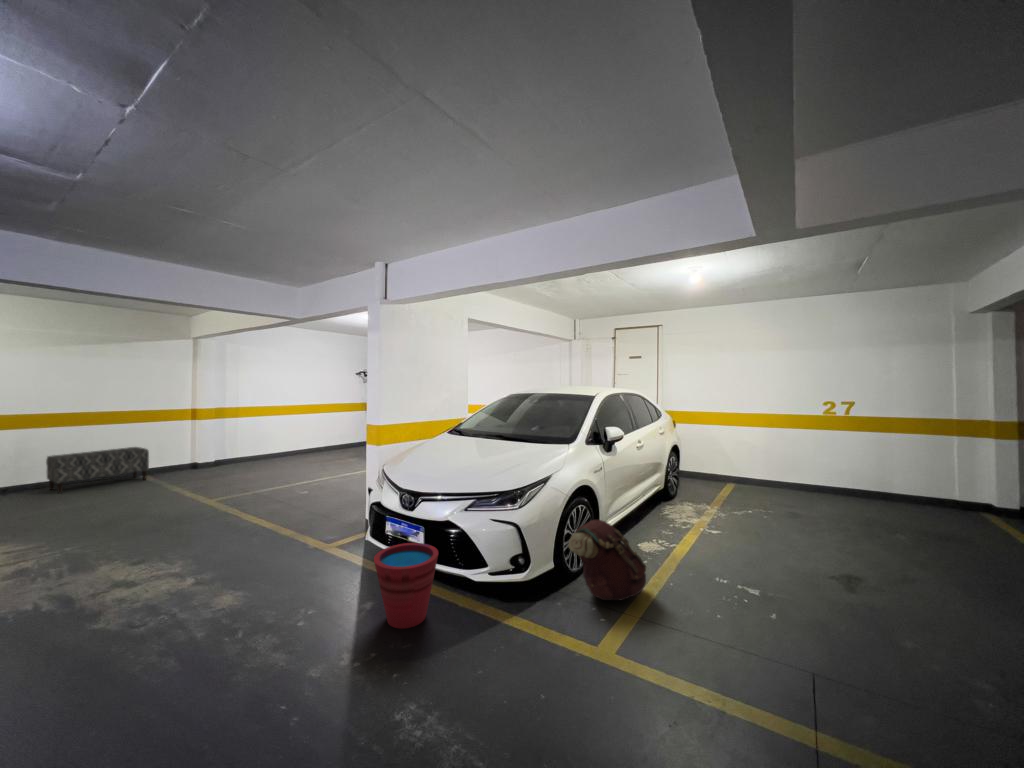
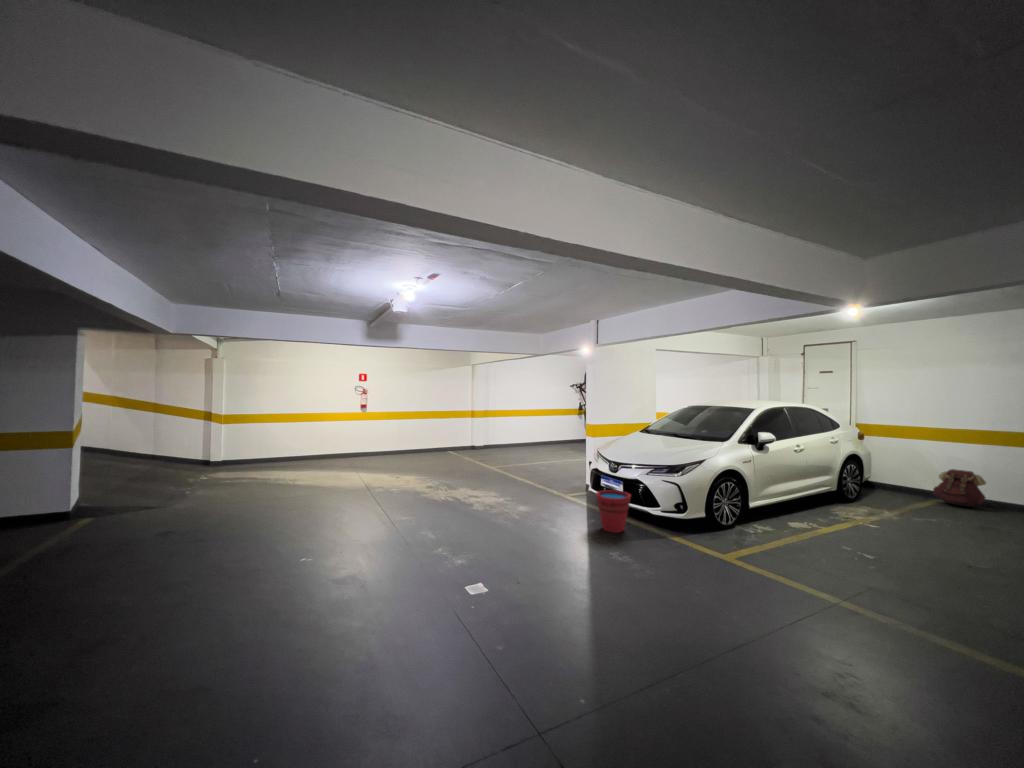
bench: present [46,447,149,493] -> none [408,433,453,457]
backpack: present [568,520,646,600] -> present [933,469,986,507]

